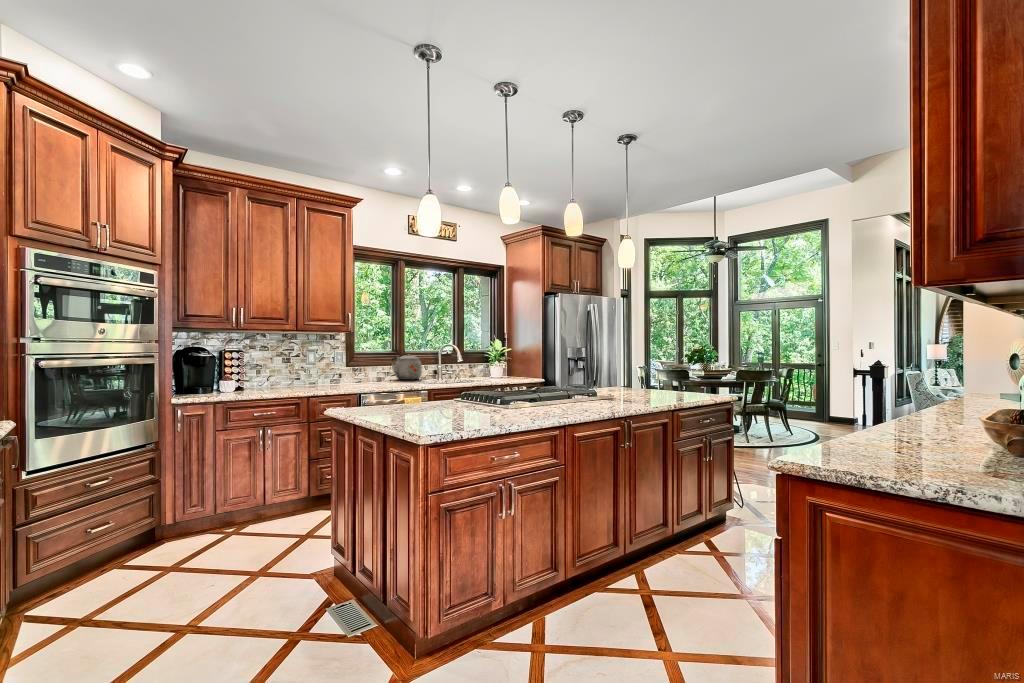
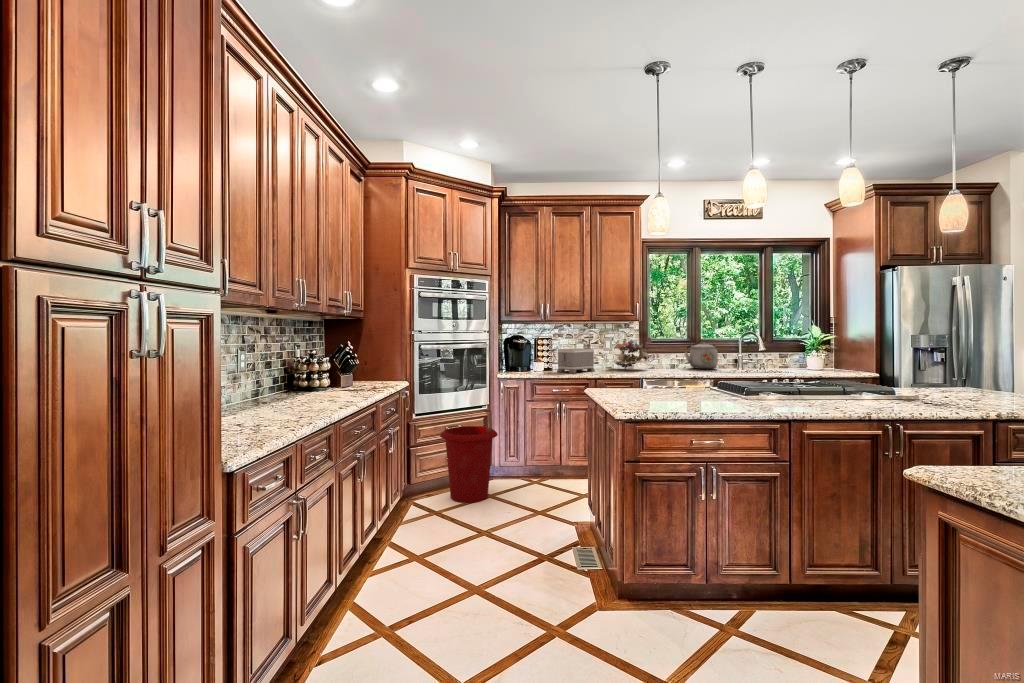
flower arrangement: none [315,349,363,384] -> present [612,337,652,369]
toaster: none [254,362,301,391] -> present [557,348,595,373]
waste bin: none [77,474,183,593] -> present [440,426,498,503]

